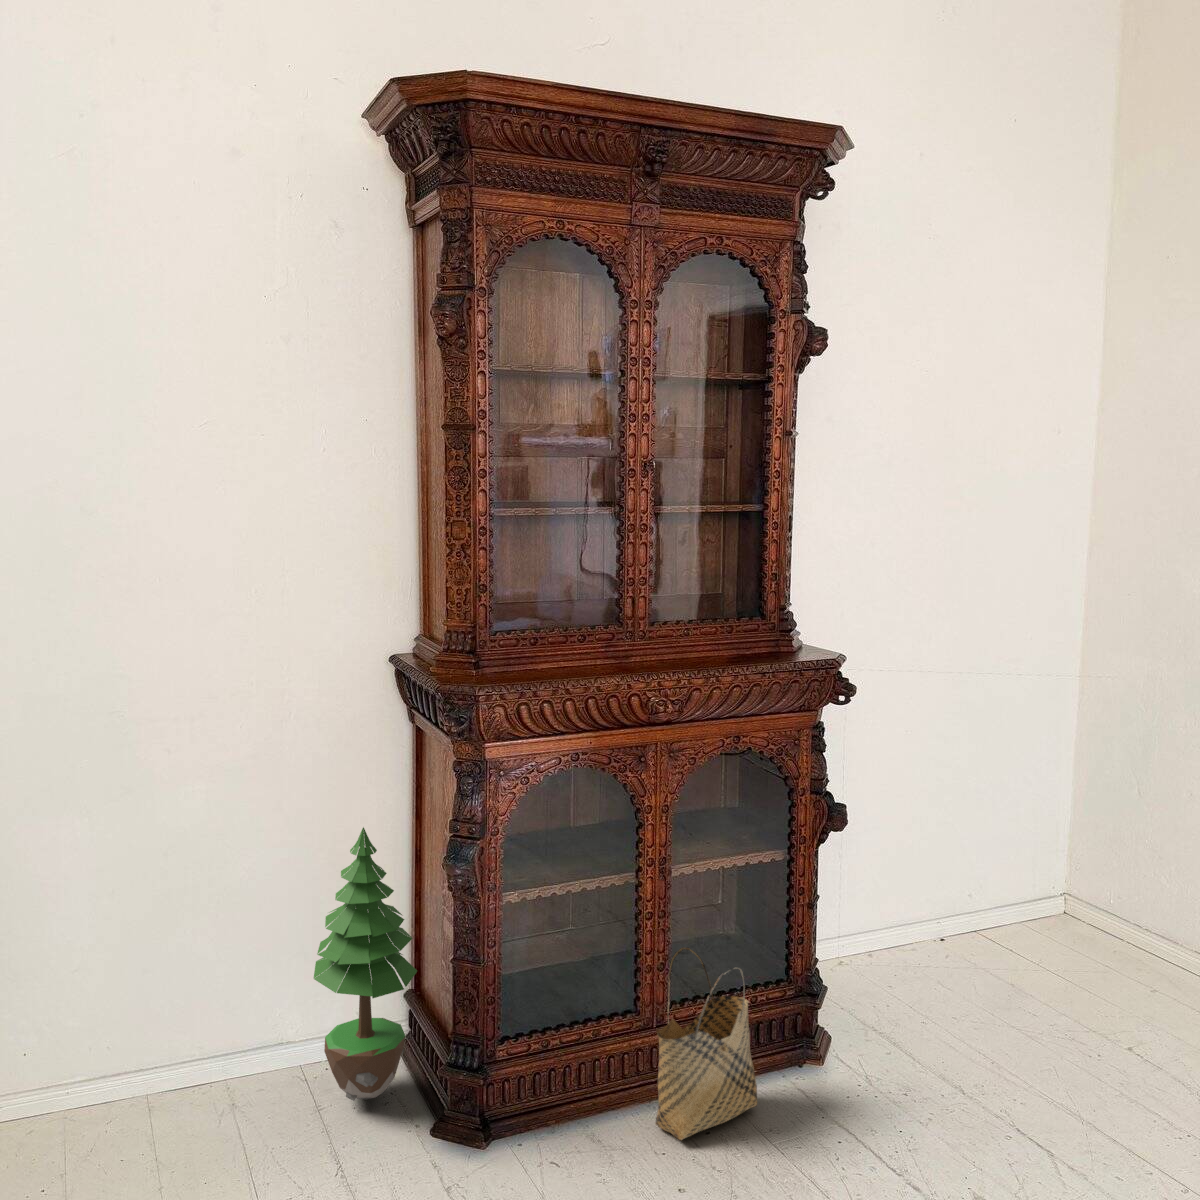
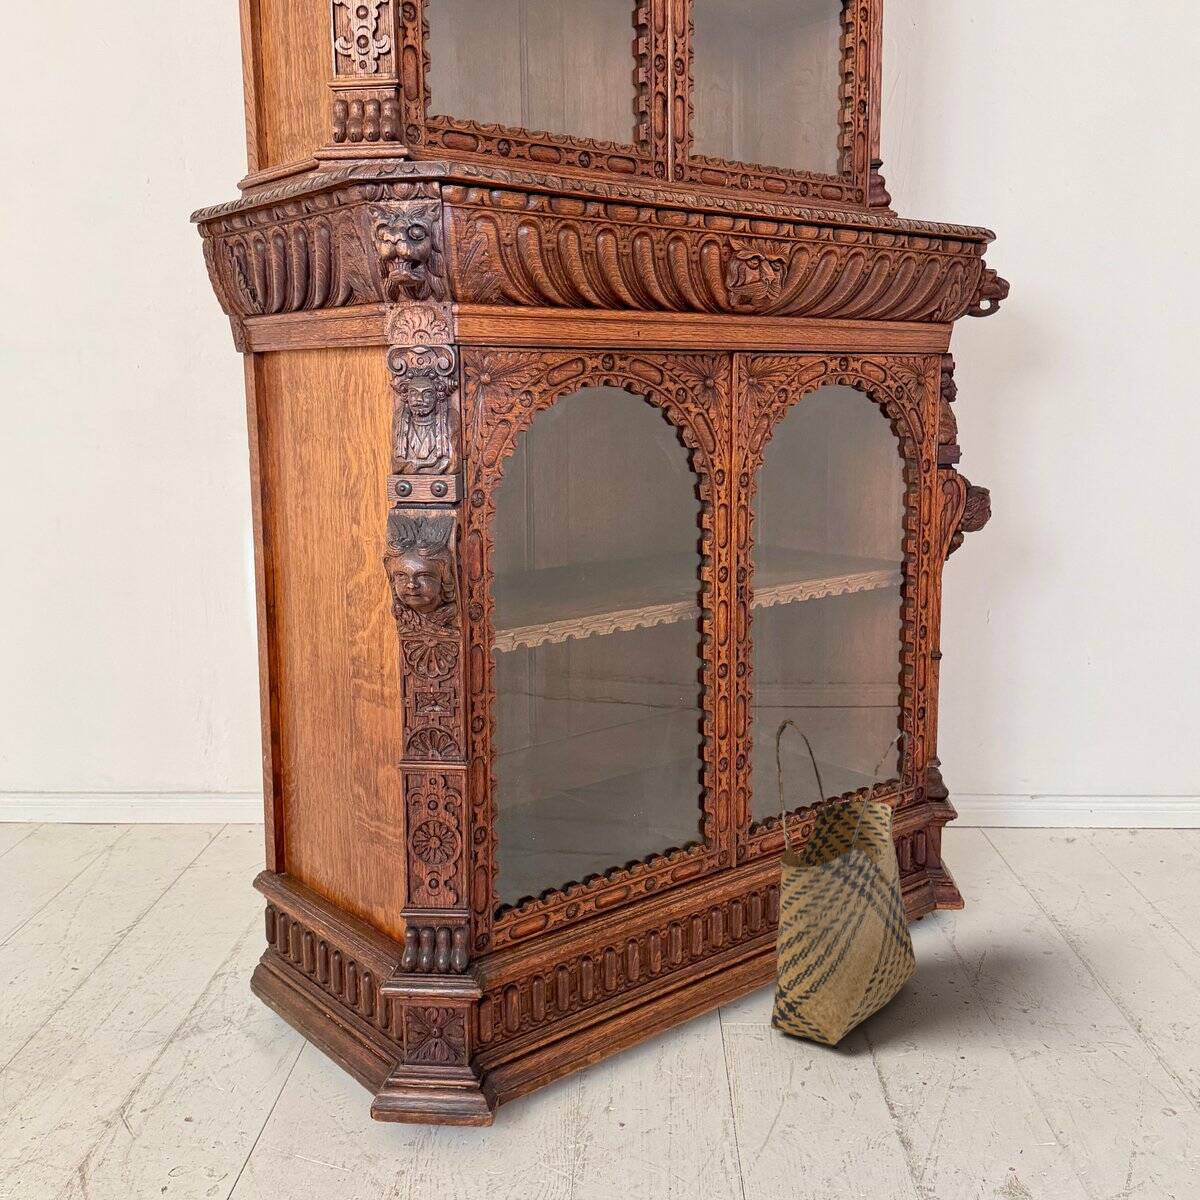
potted tree: present [314,827,417,1101] -> none [98,522,309,1073]

